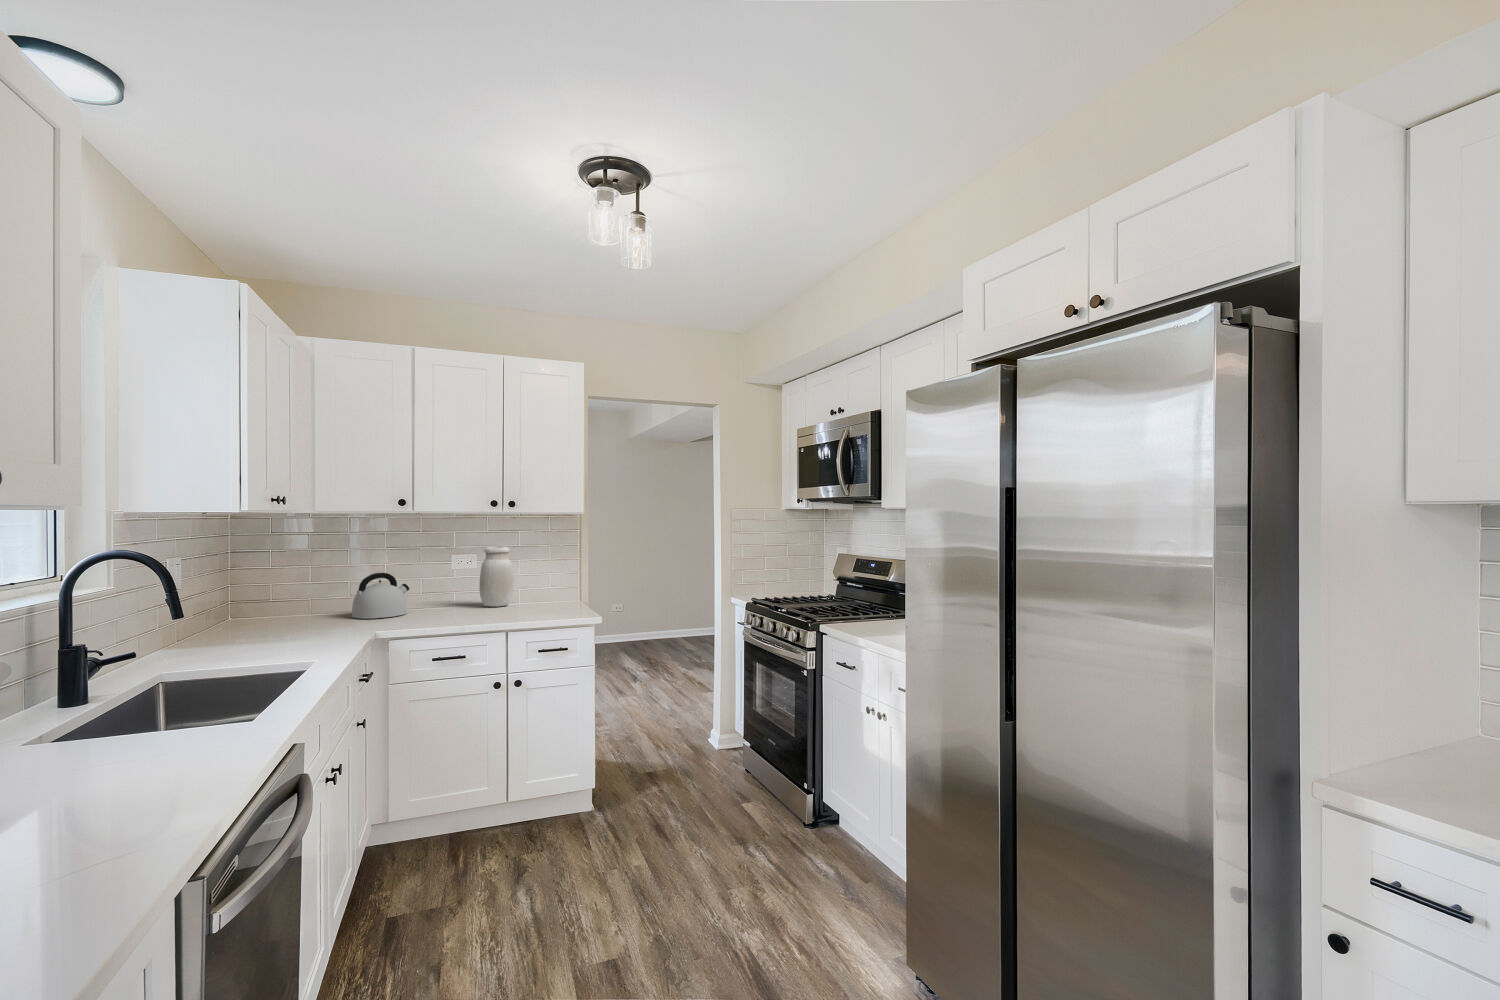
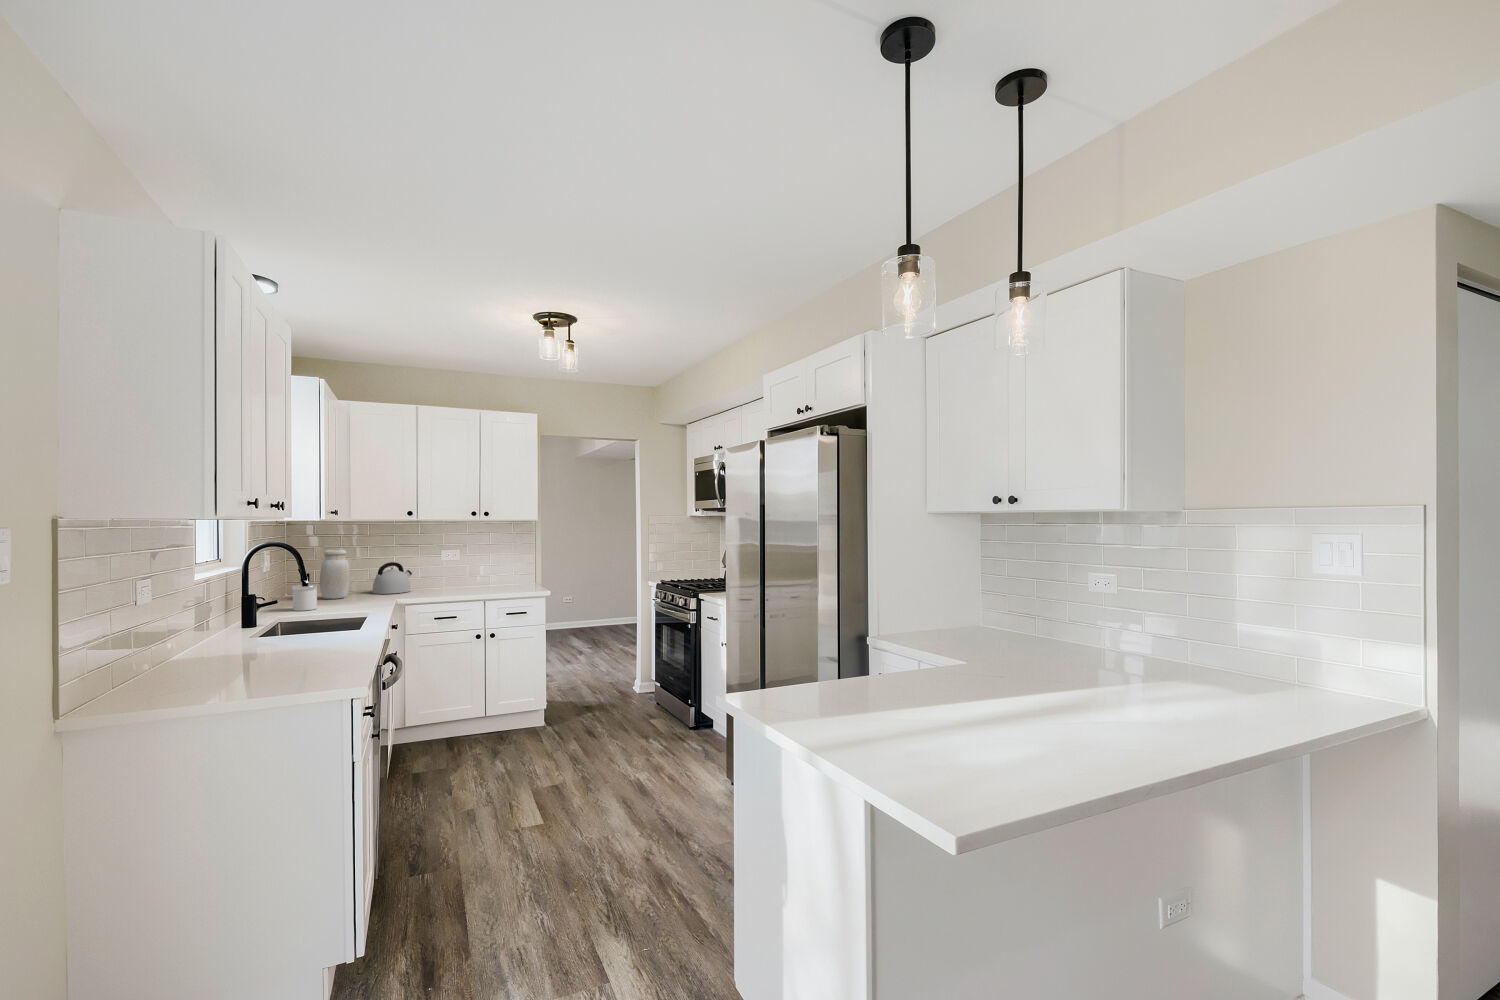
jar: present [479,547,513,607] -> present [320,549,350,599]
soap dispenser: none [206,593,249,653] -> present [292,573,318,611]

